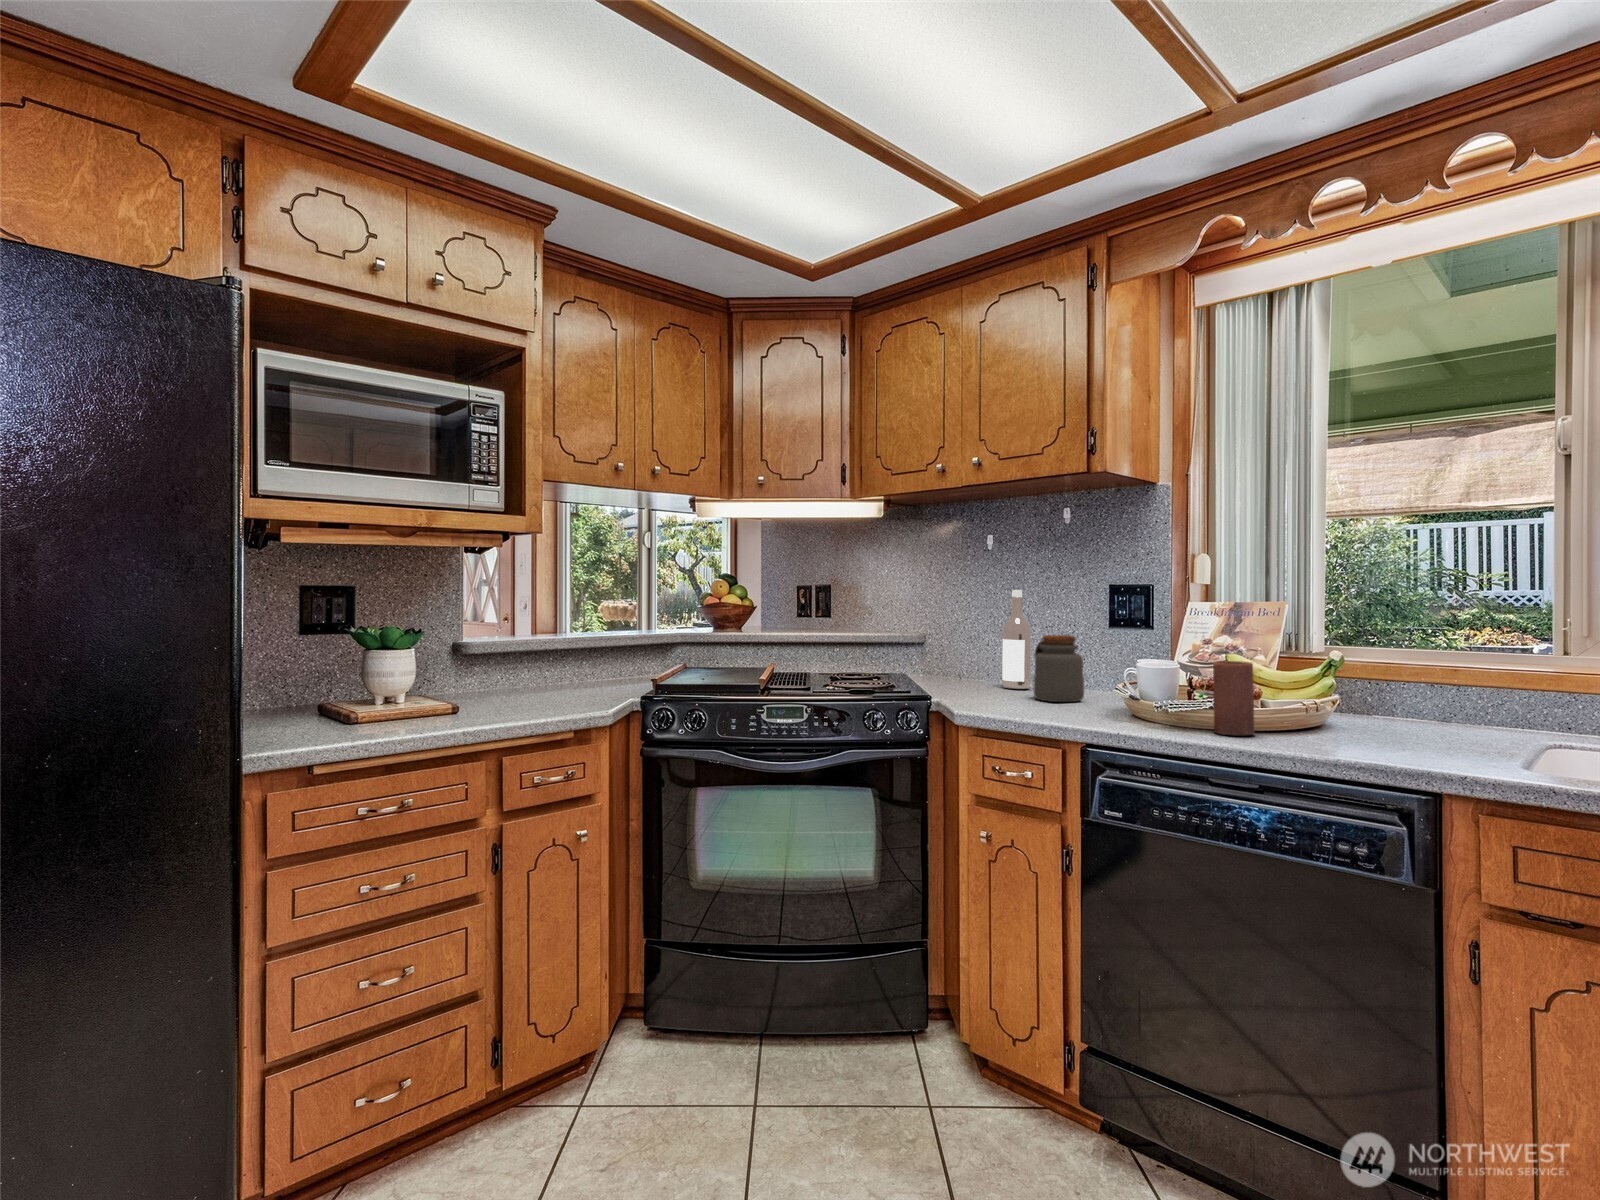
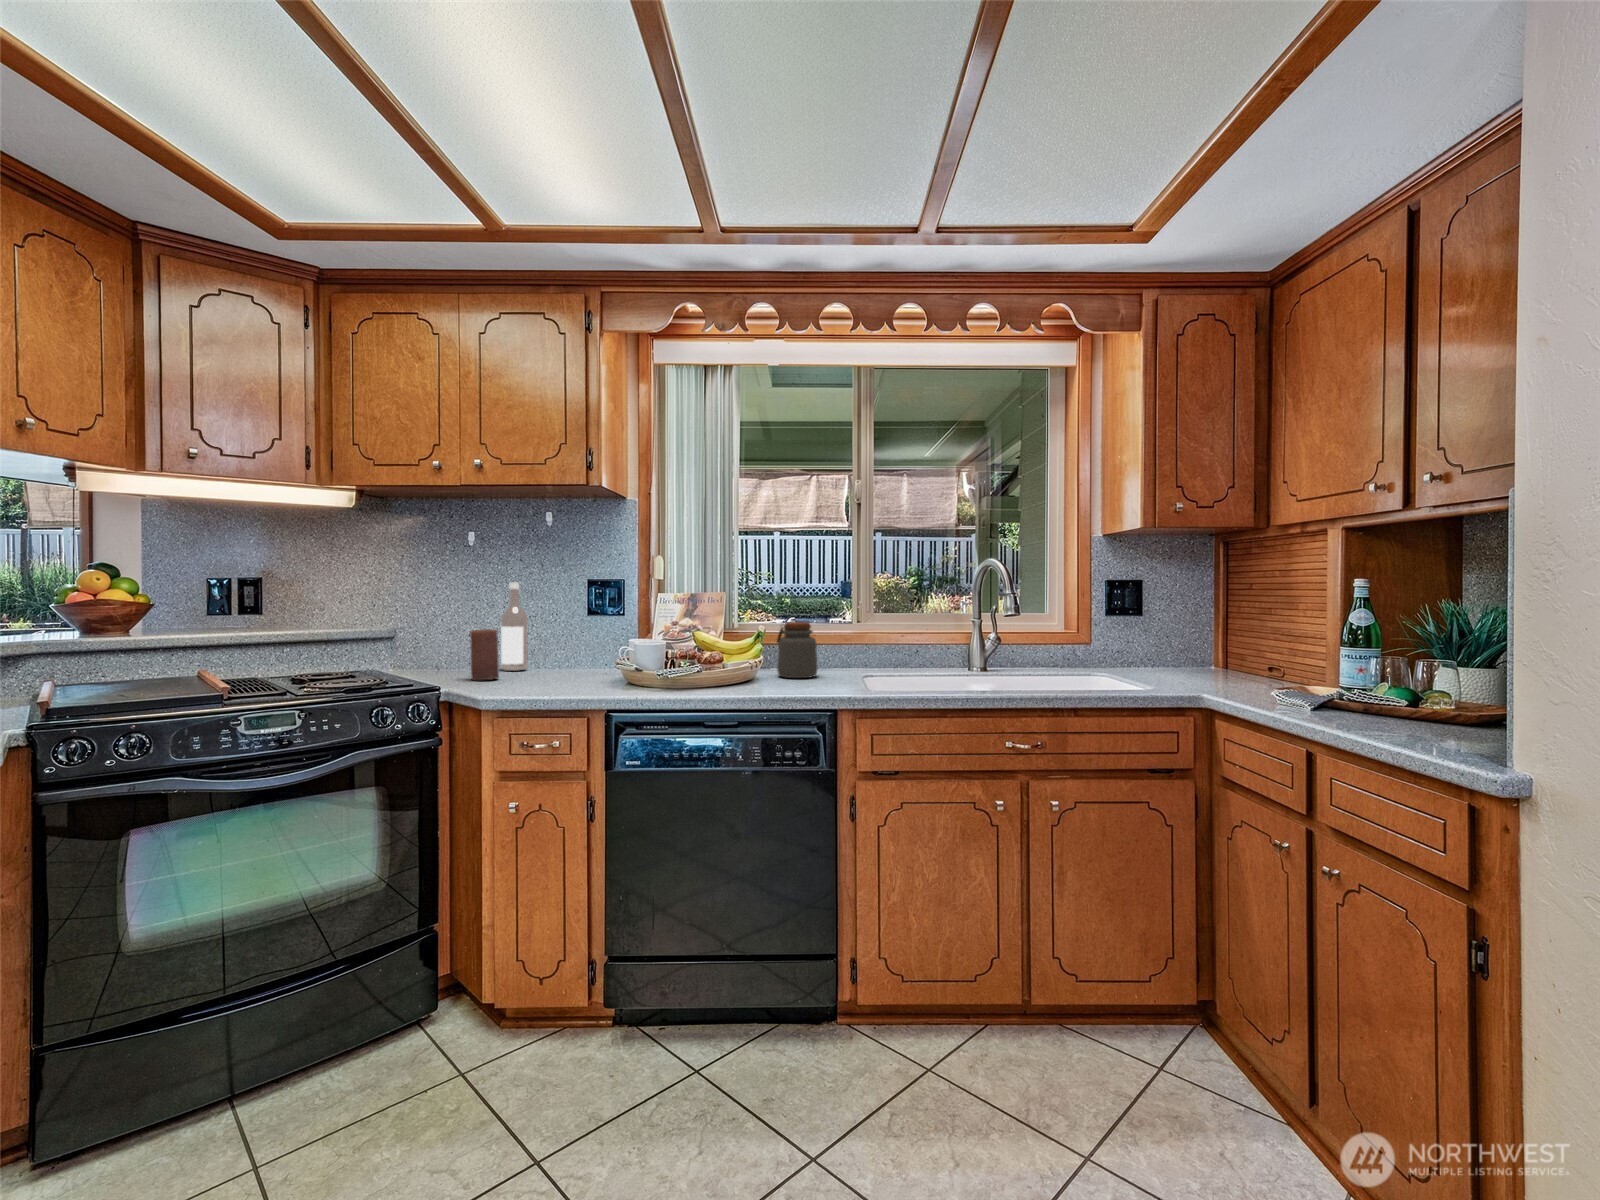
jar: present [1034,635,1084,702] -> present [777,622,817,678]
candle: present [1213,661,1255,735] -> present [470,629,499,681]

